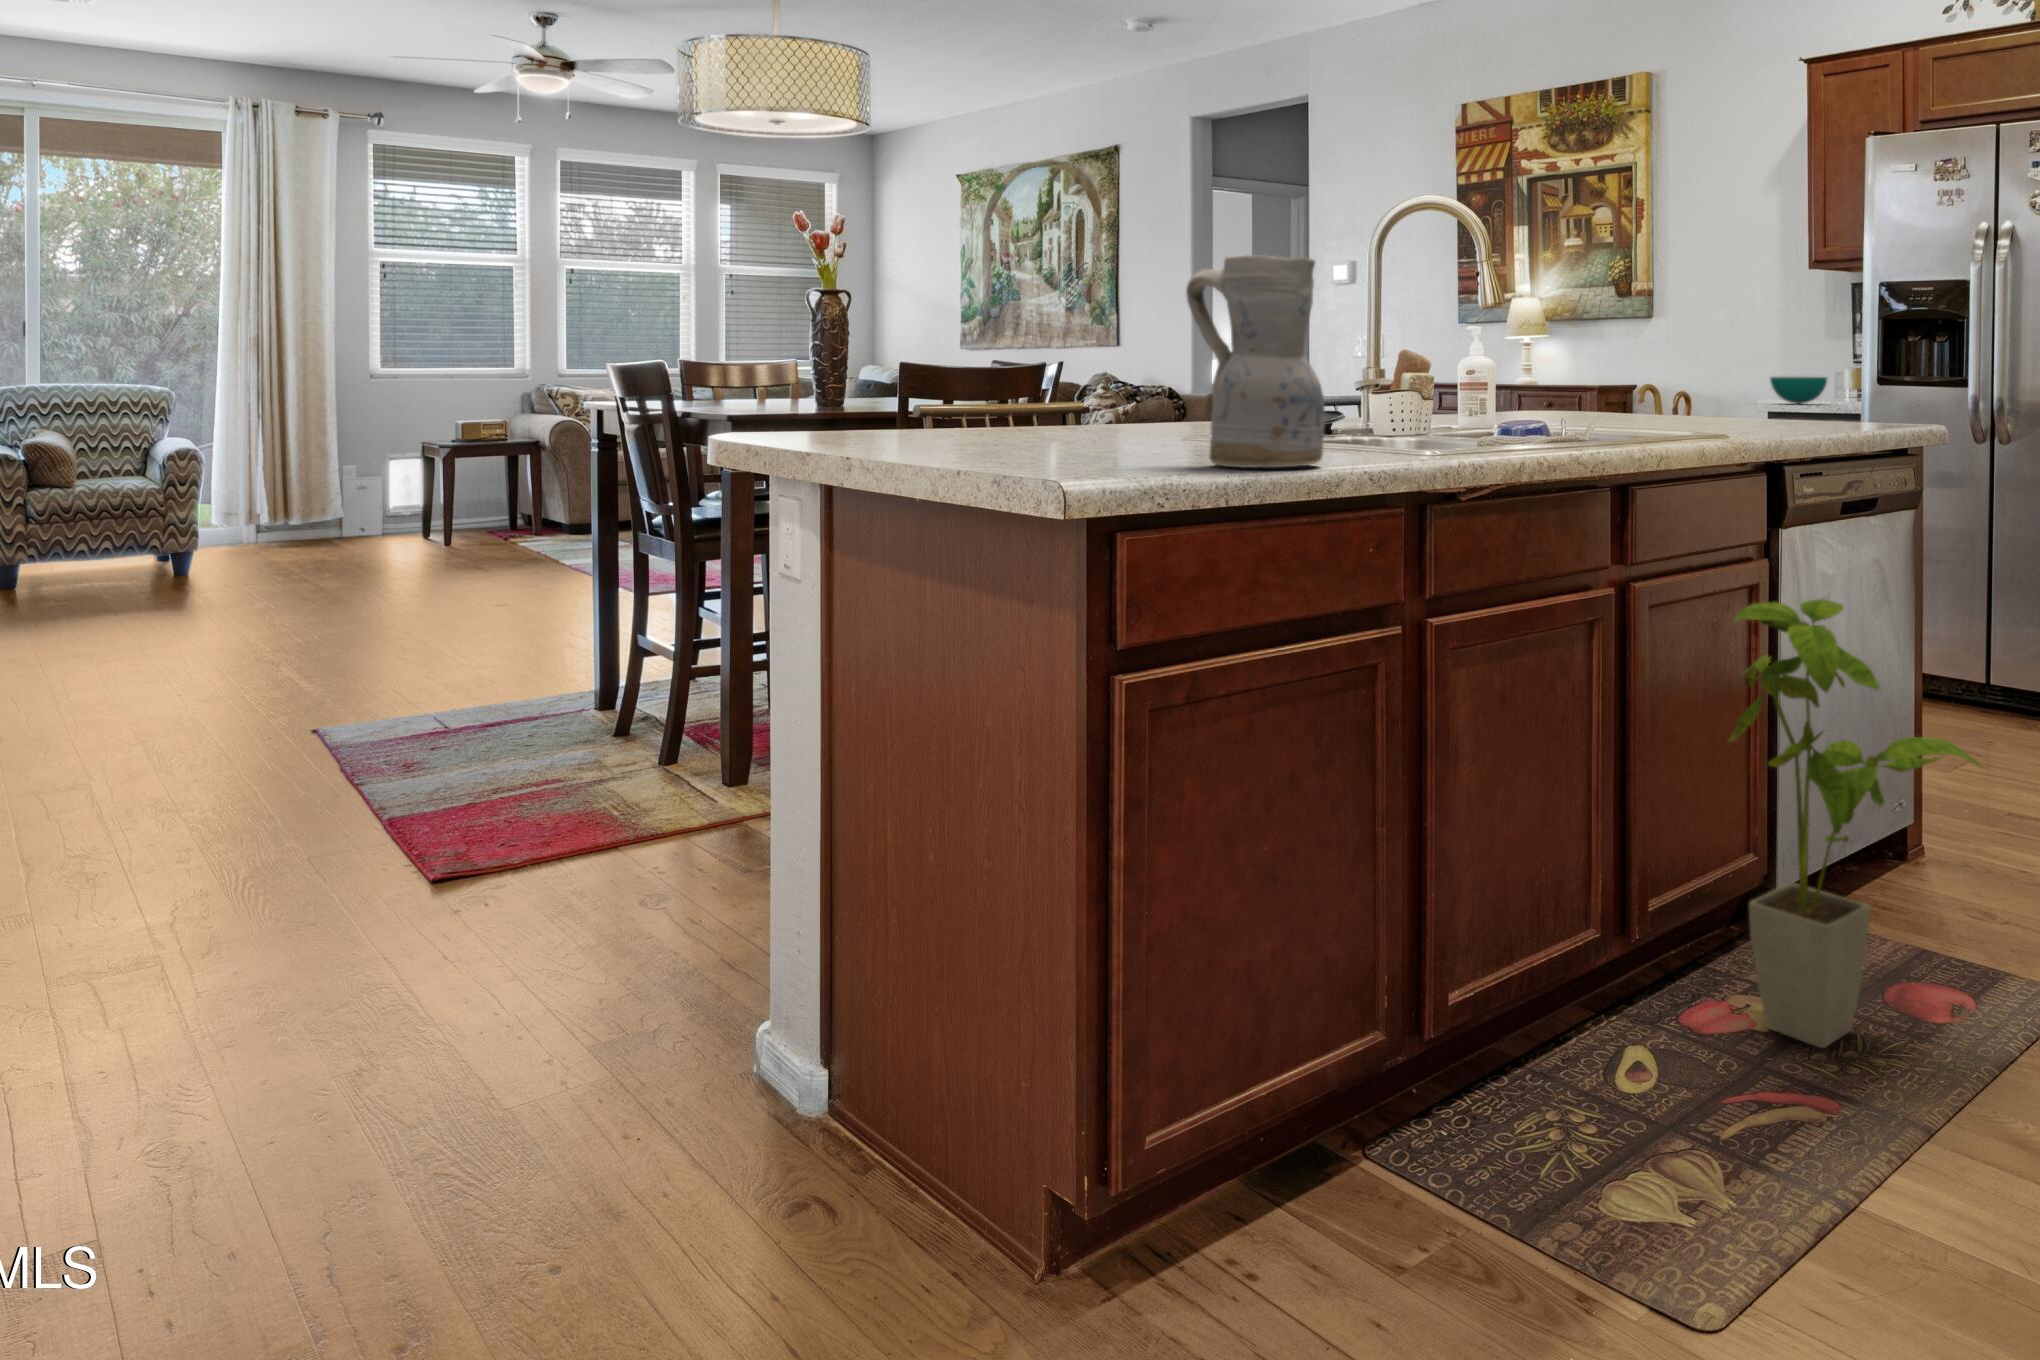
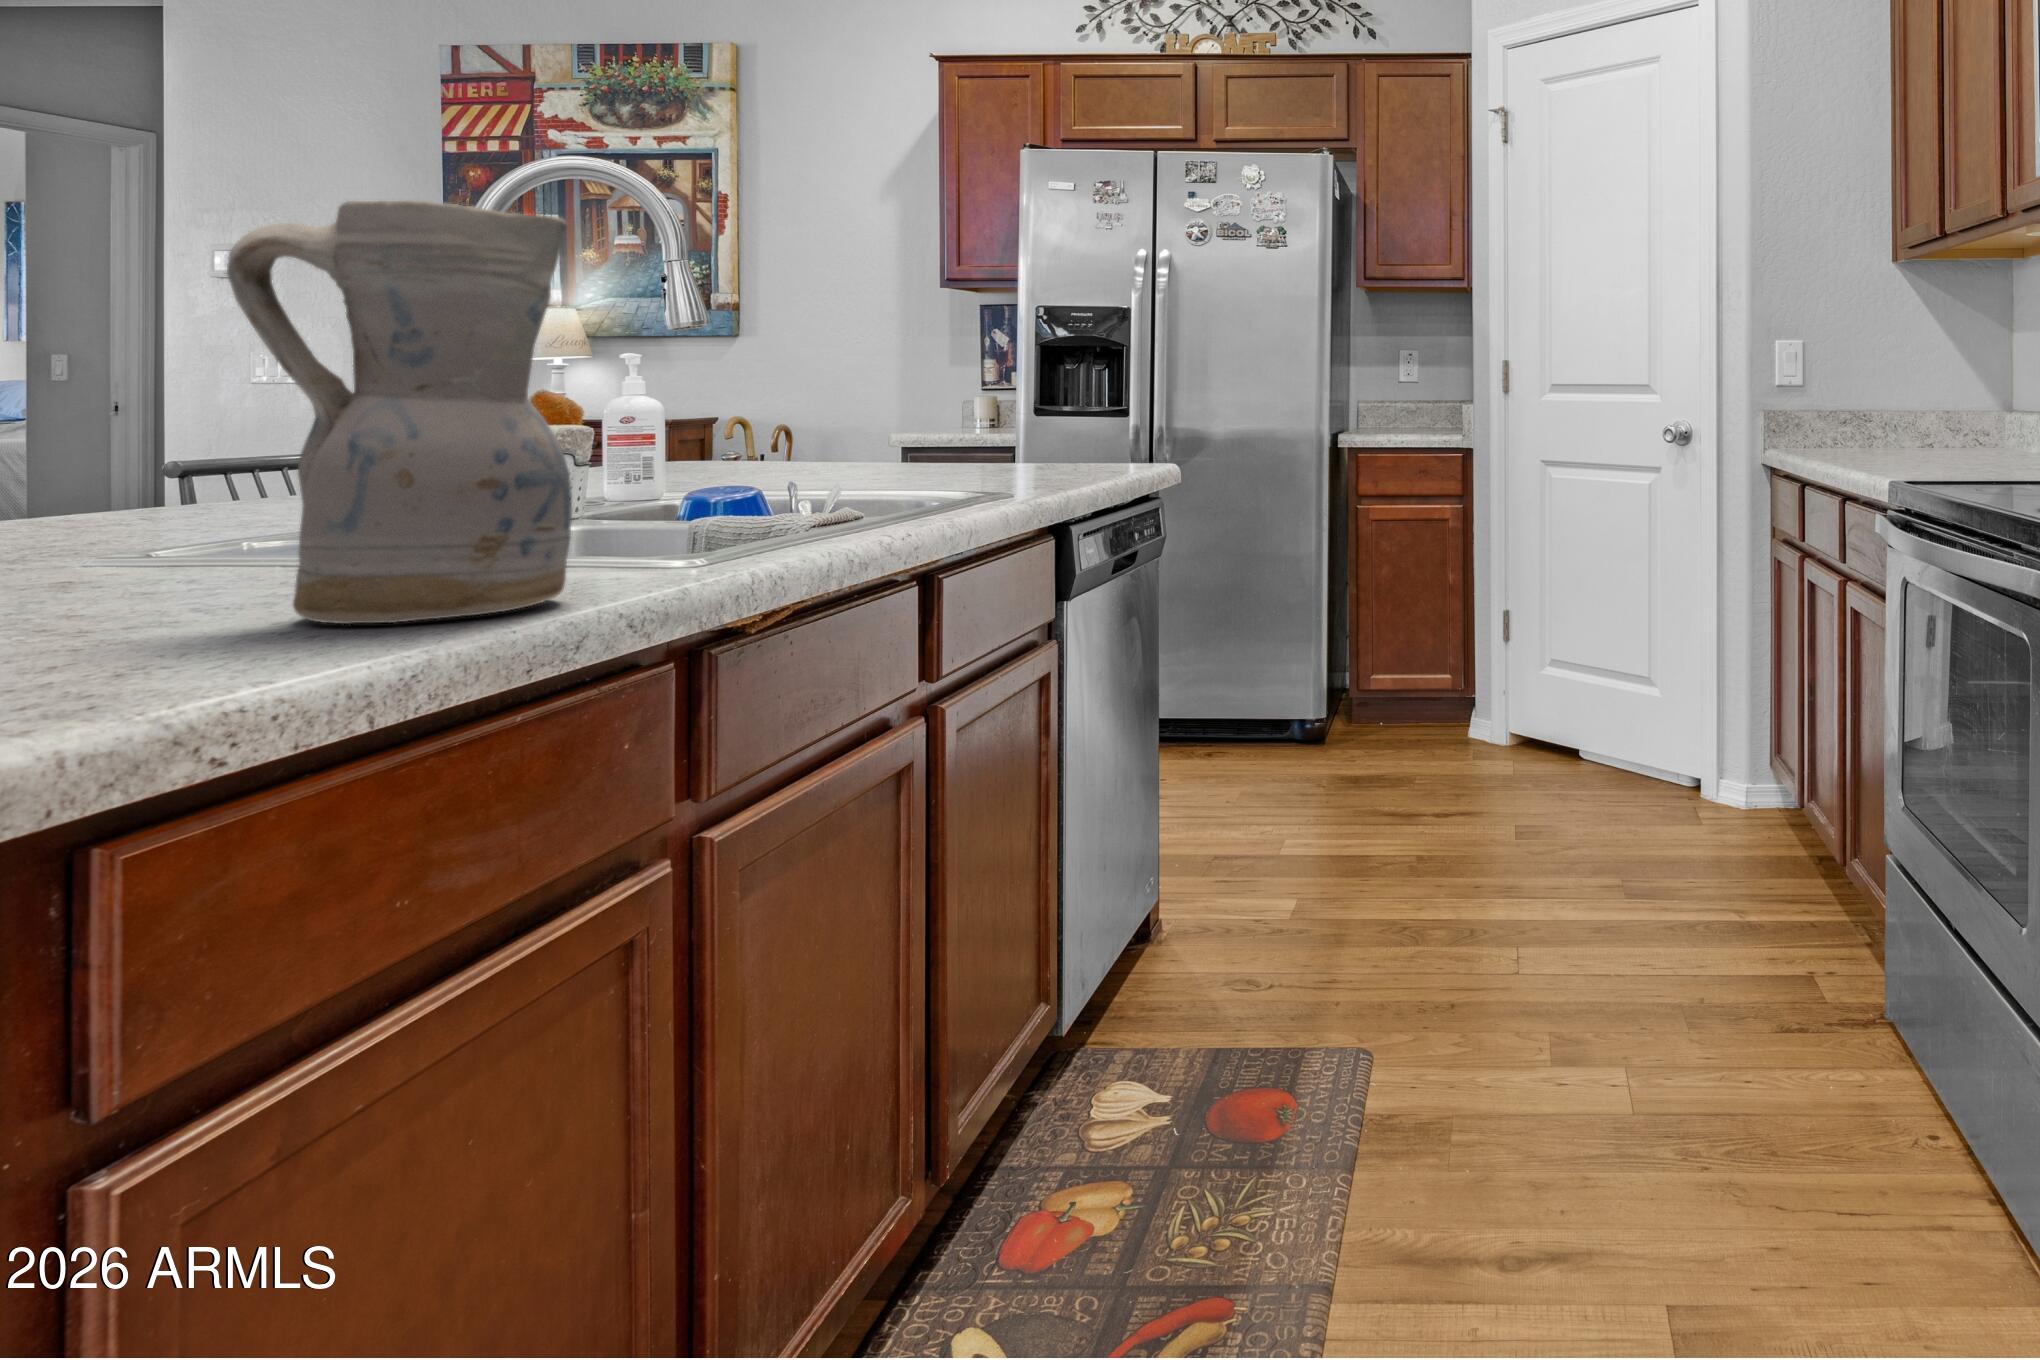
bowl: present [1770,377,1827,404] -> none [892,408,957,438]
house plant: present [1728,599,1981,1048] -> none [1055,681,1343,1229]

